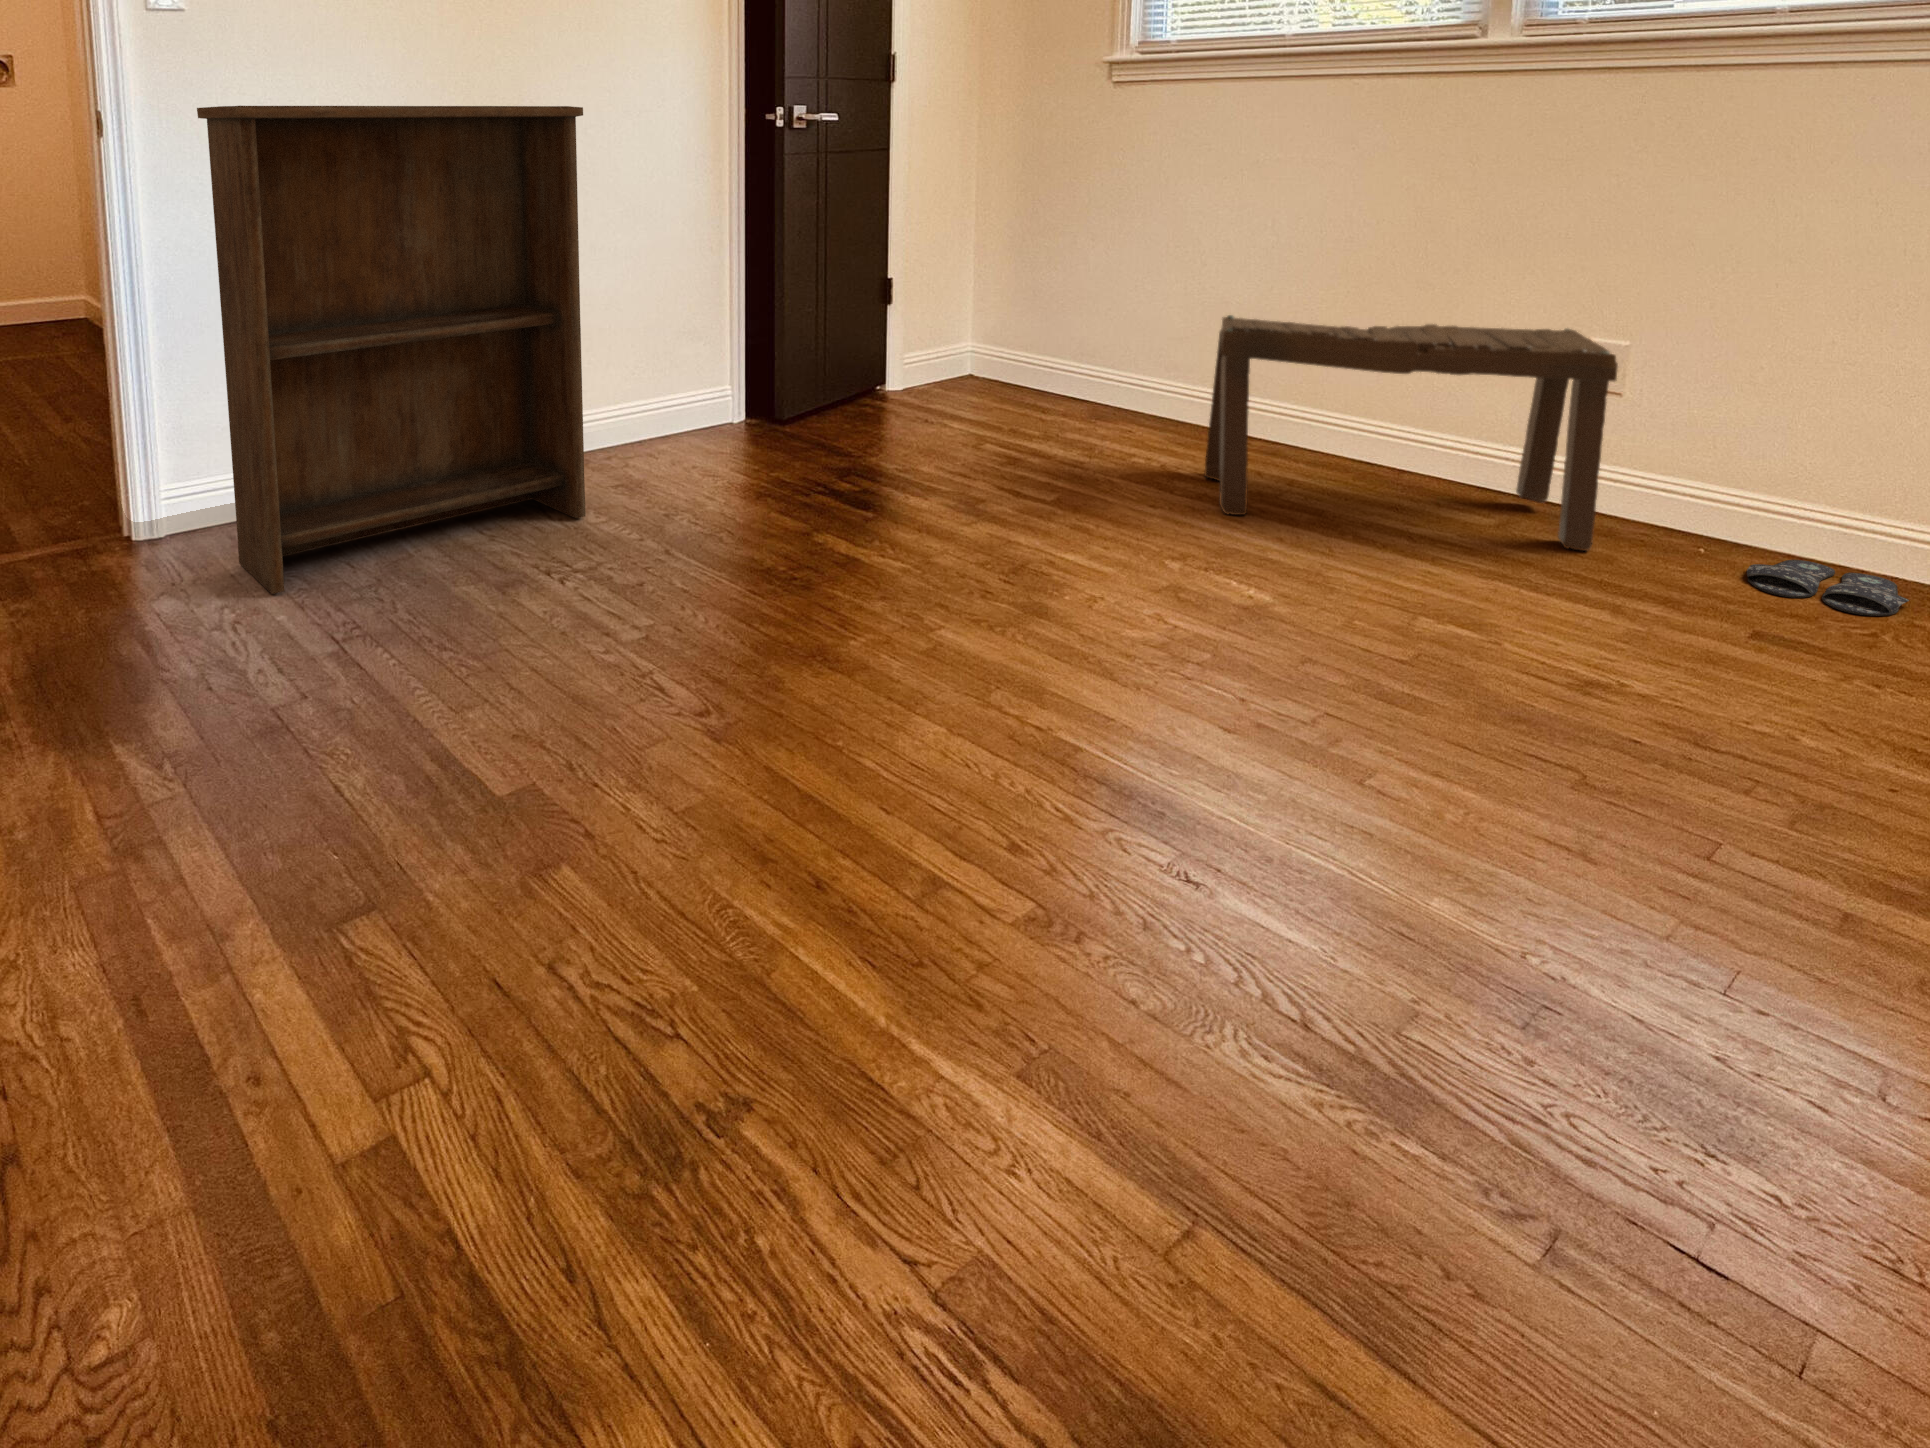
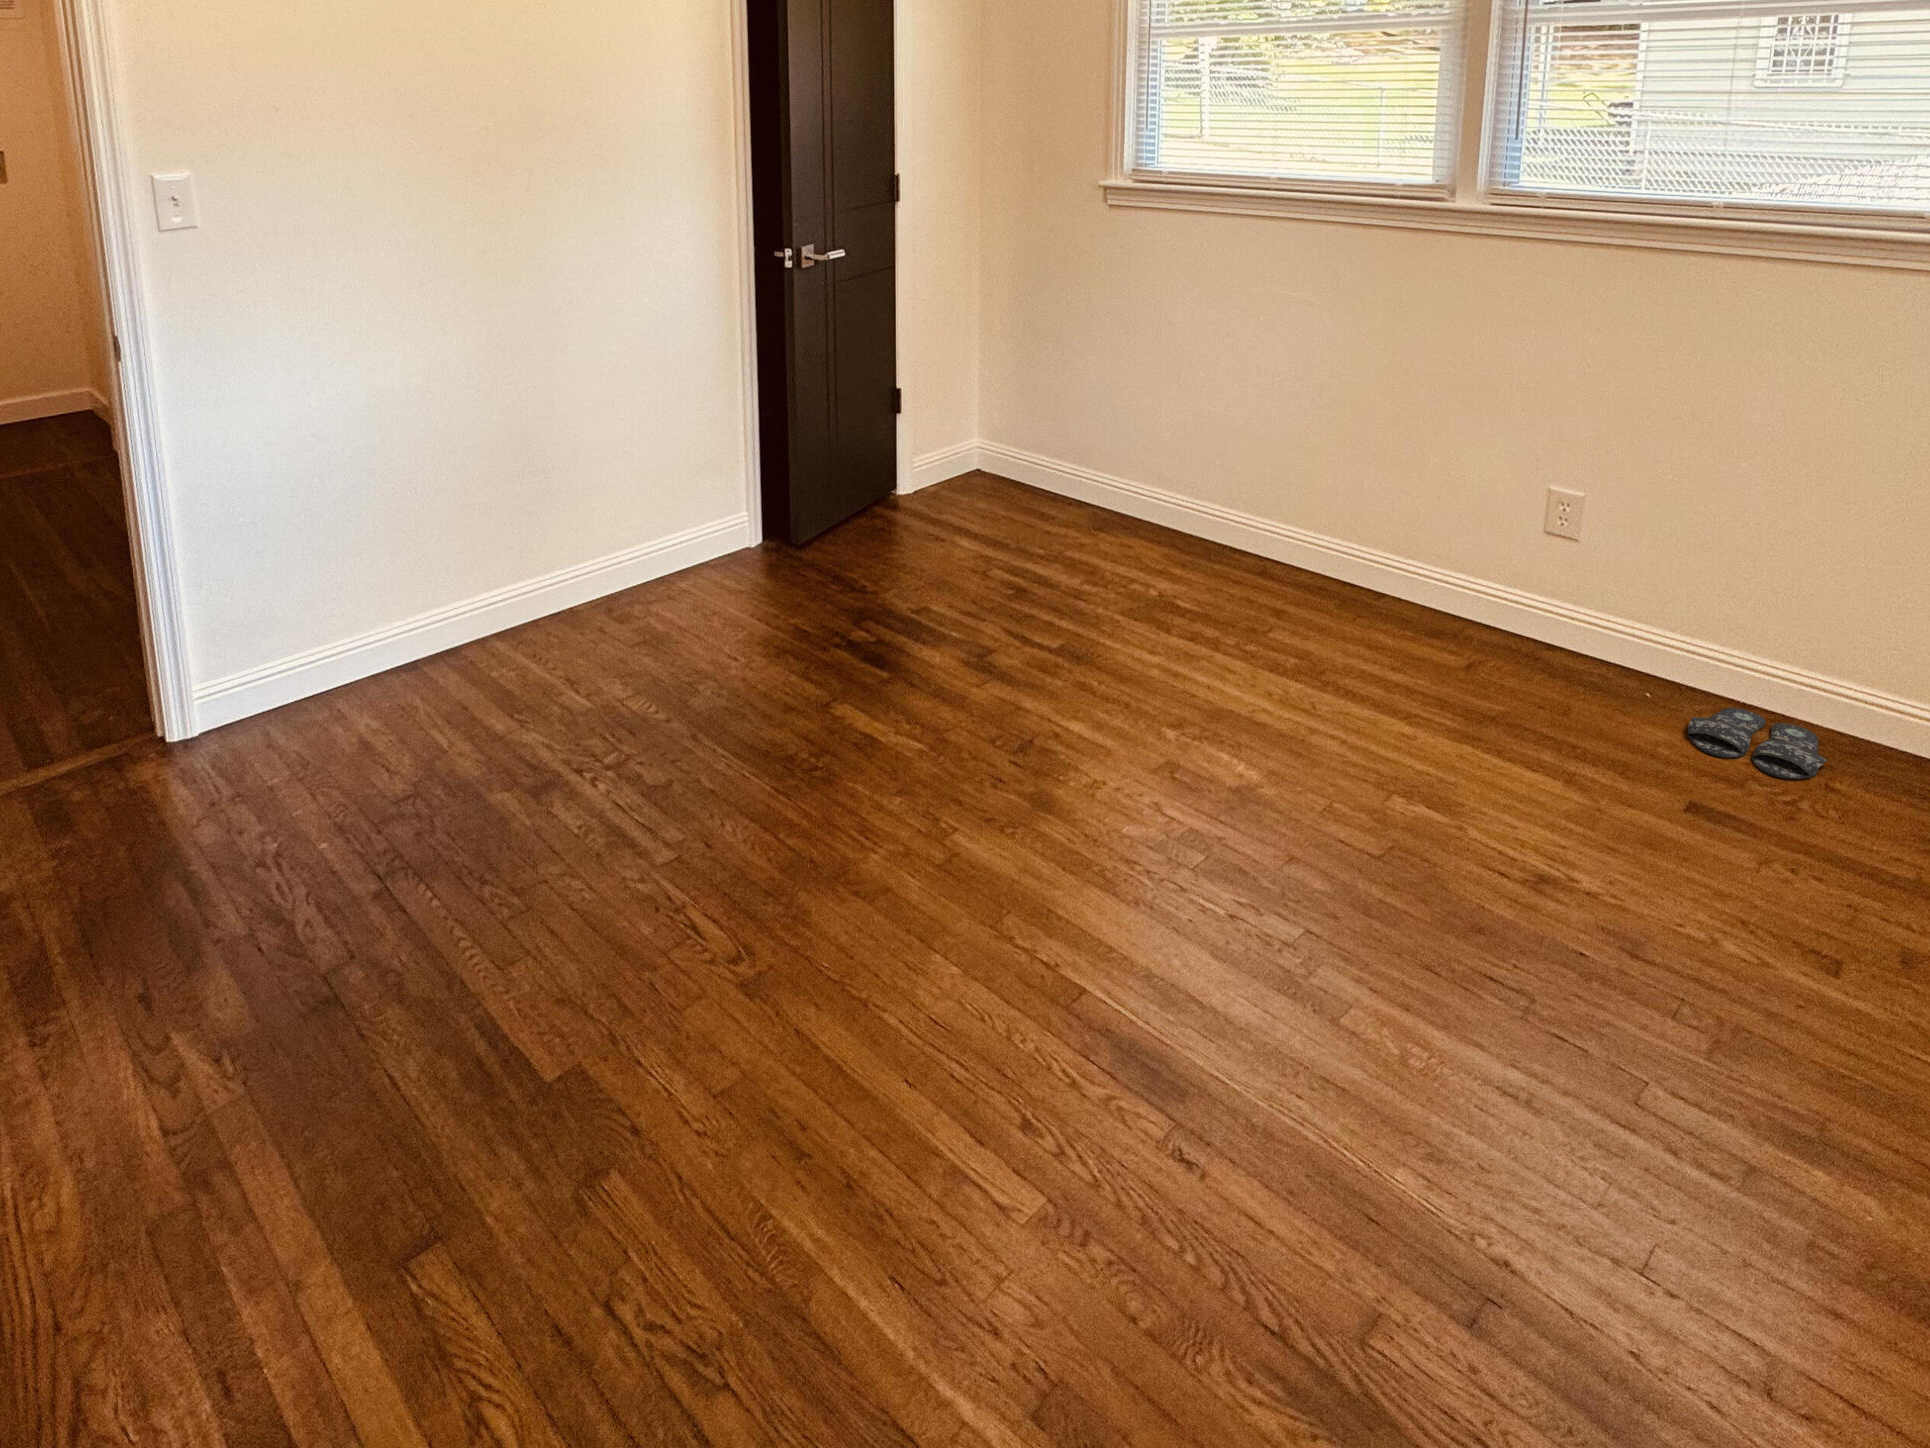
bookshelf: present [197,106,585,594] -> none [216,296,612,819]
bench: present [1205,315,1618,551] -> none [1202,461,1574,703]

